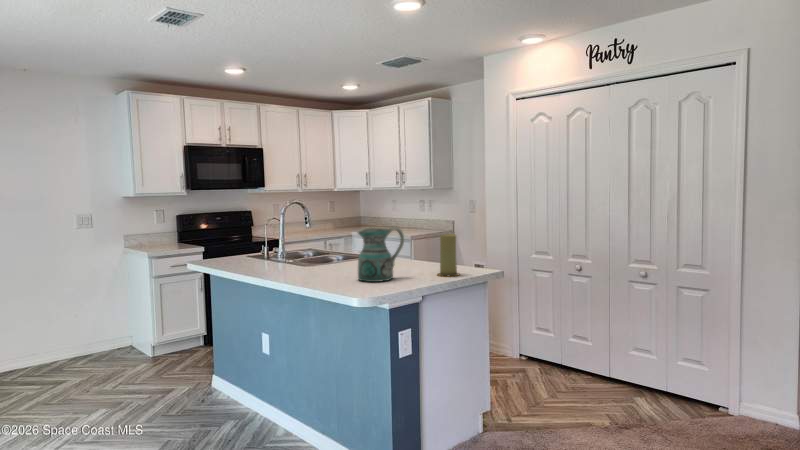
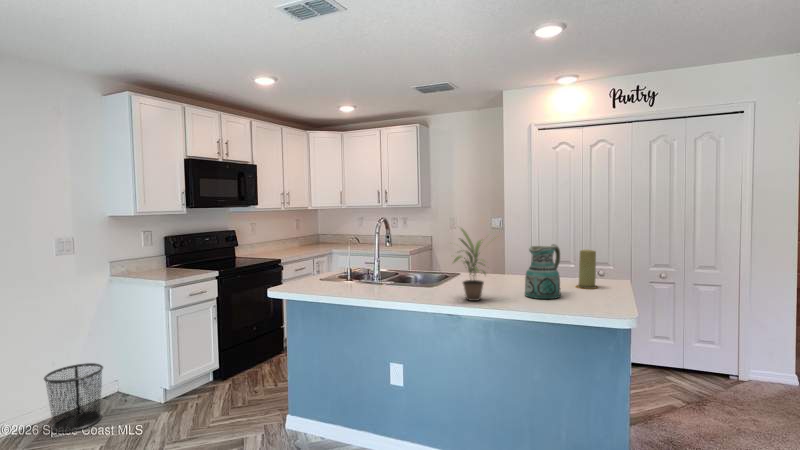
potted plant: none [280,207,336,279] -> present [454,229,496,301]
trash can: none [62,315,107,366] -> present [44,363,103,432]

